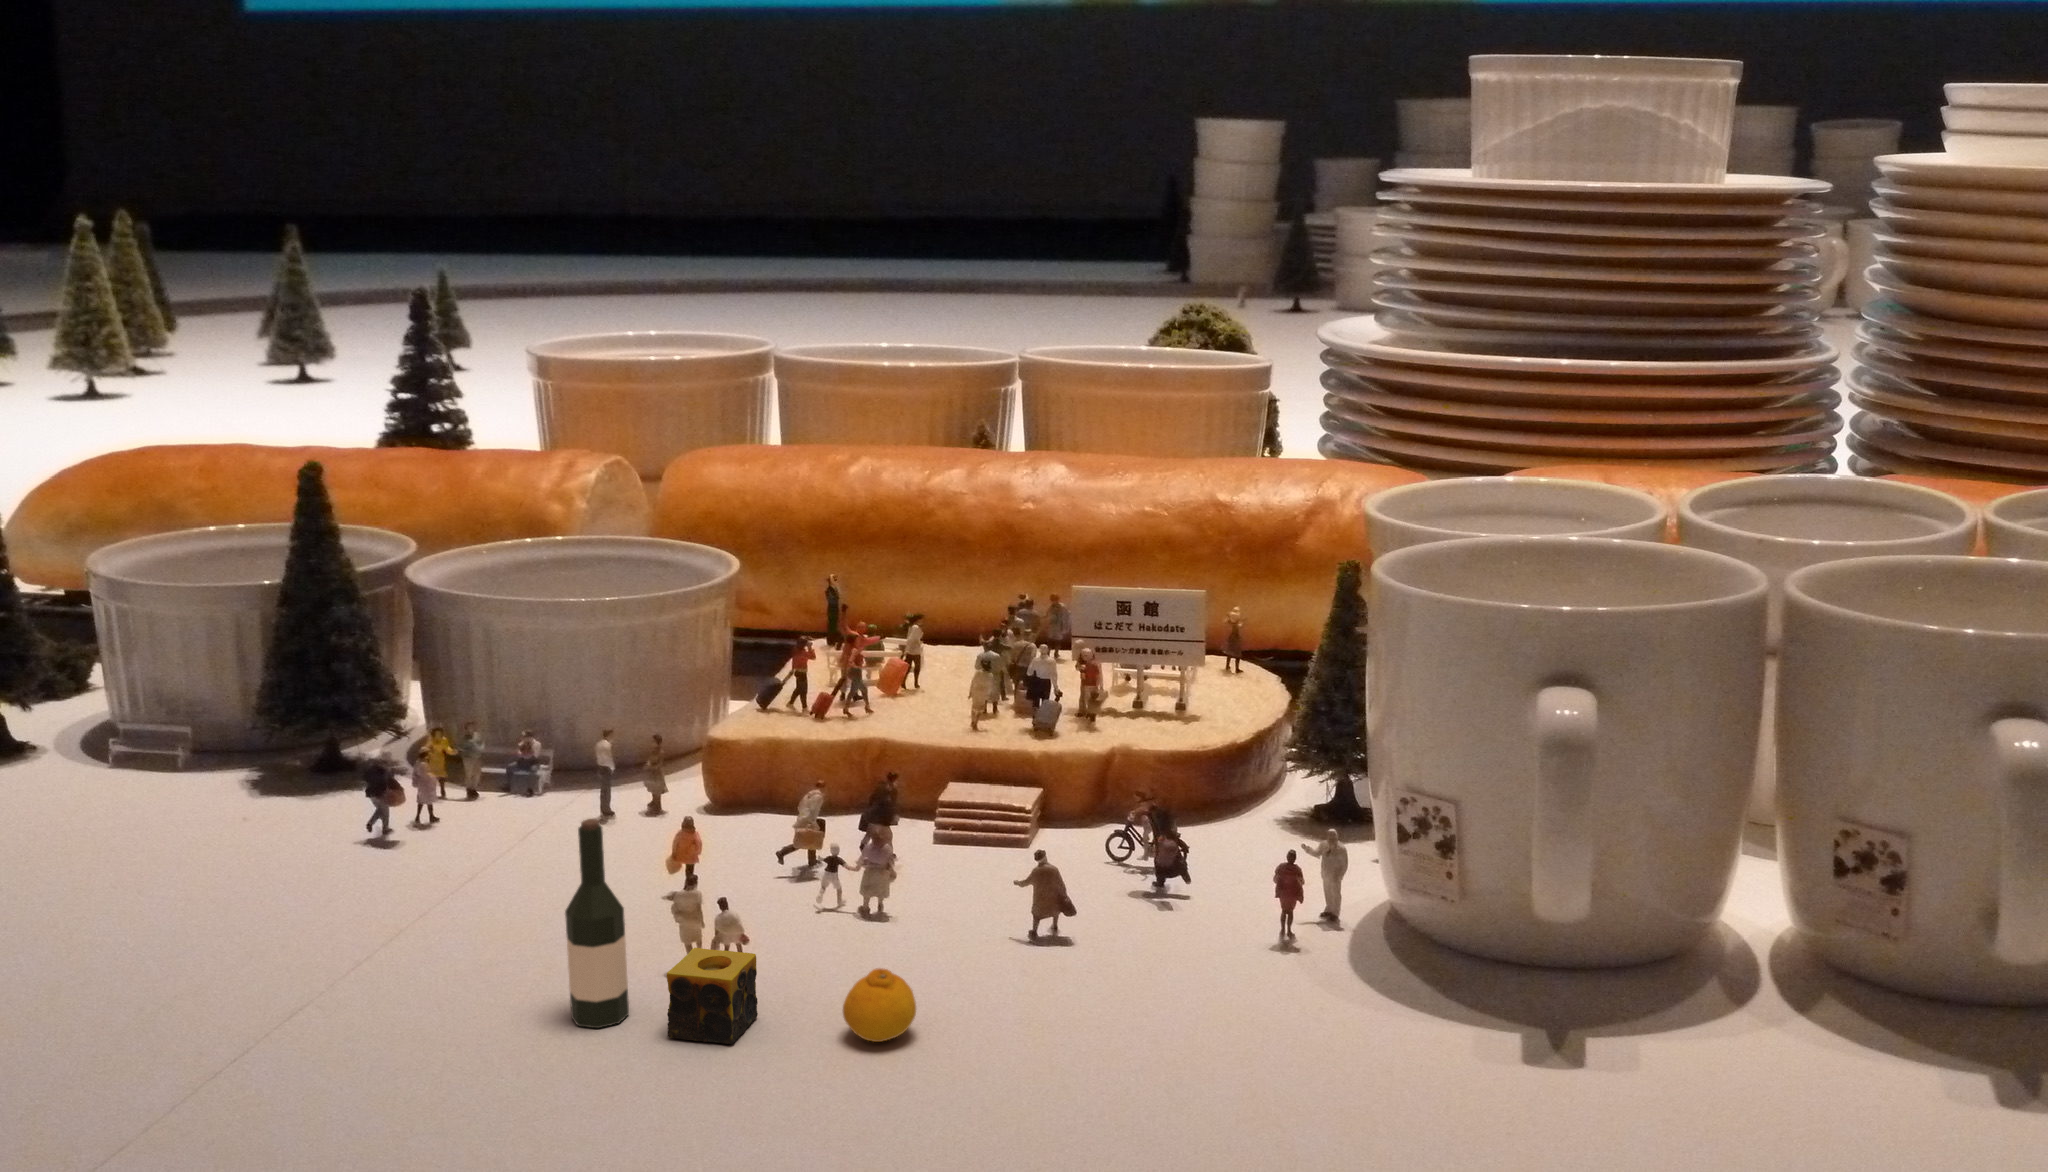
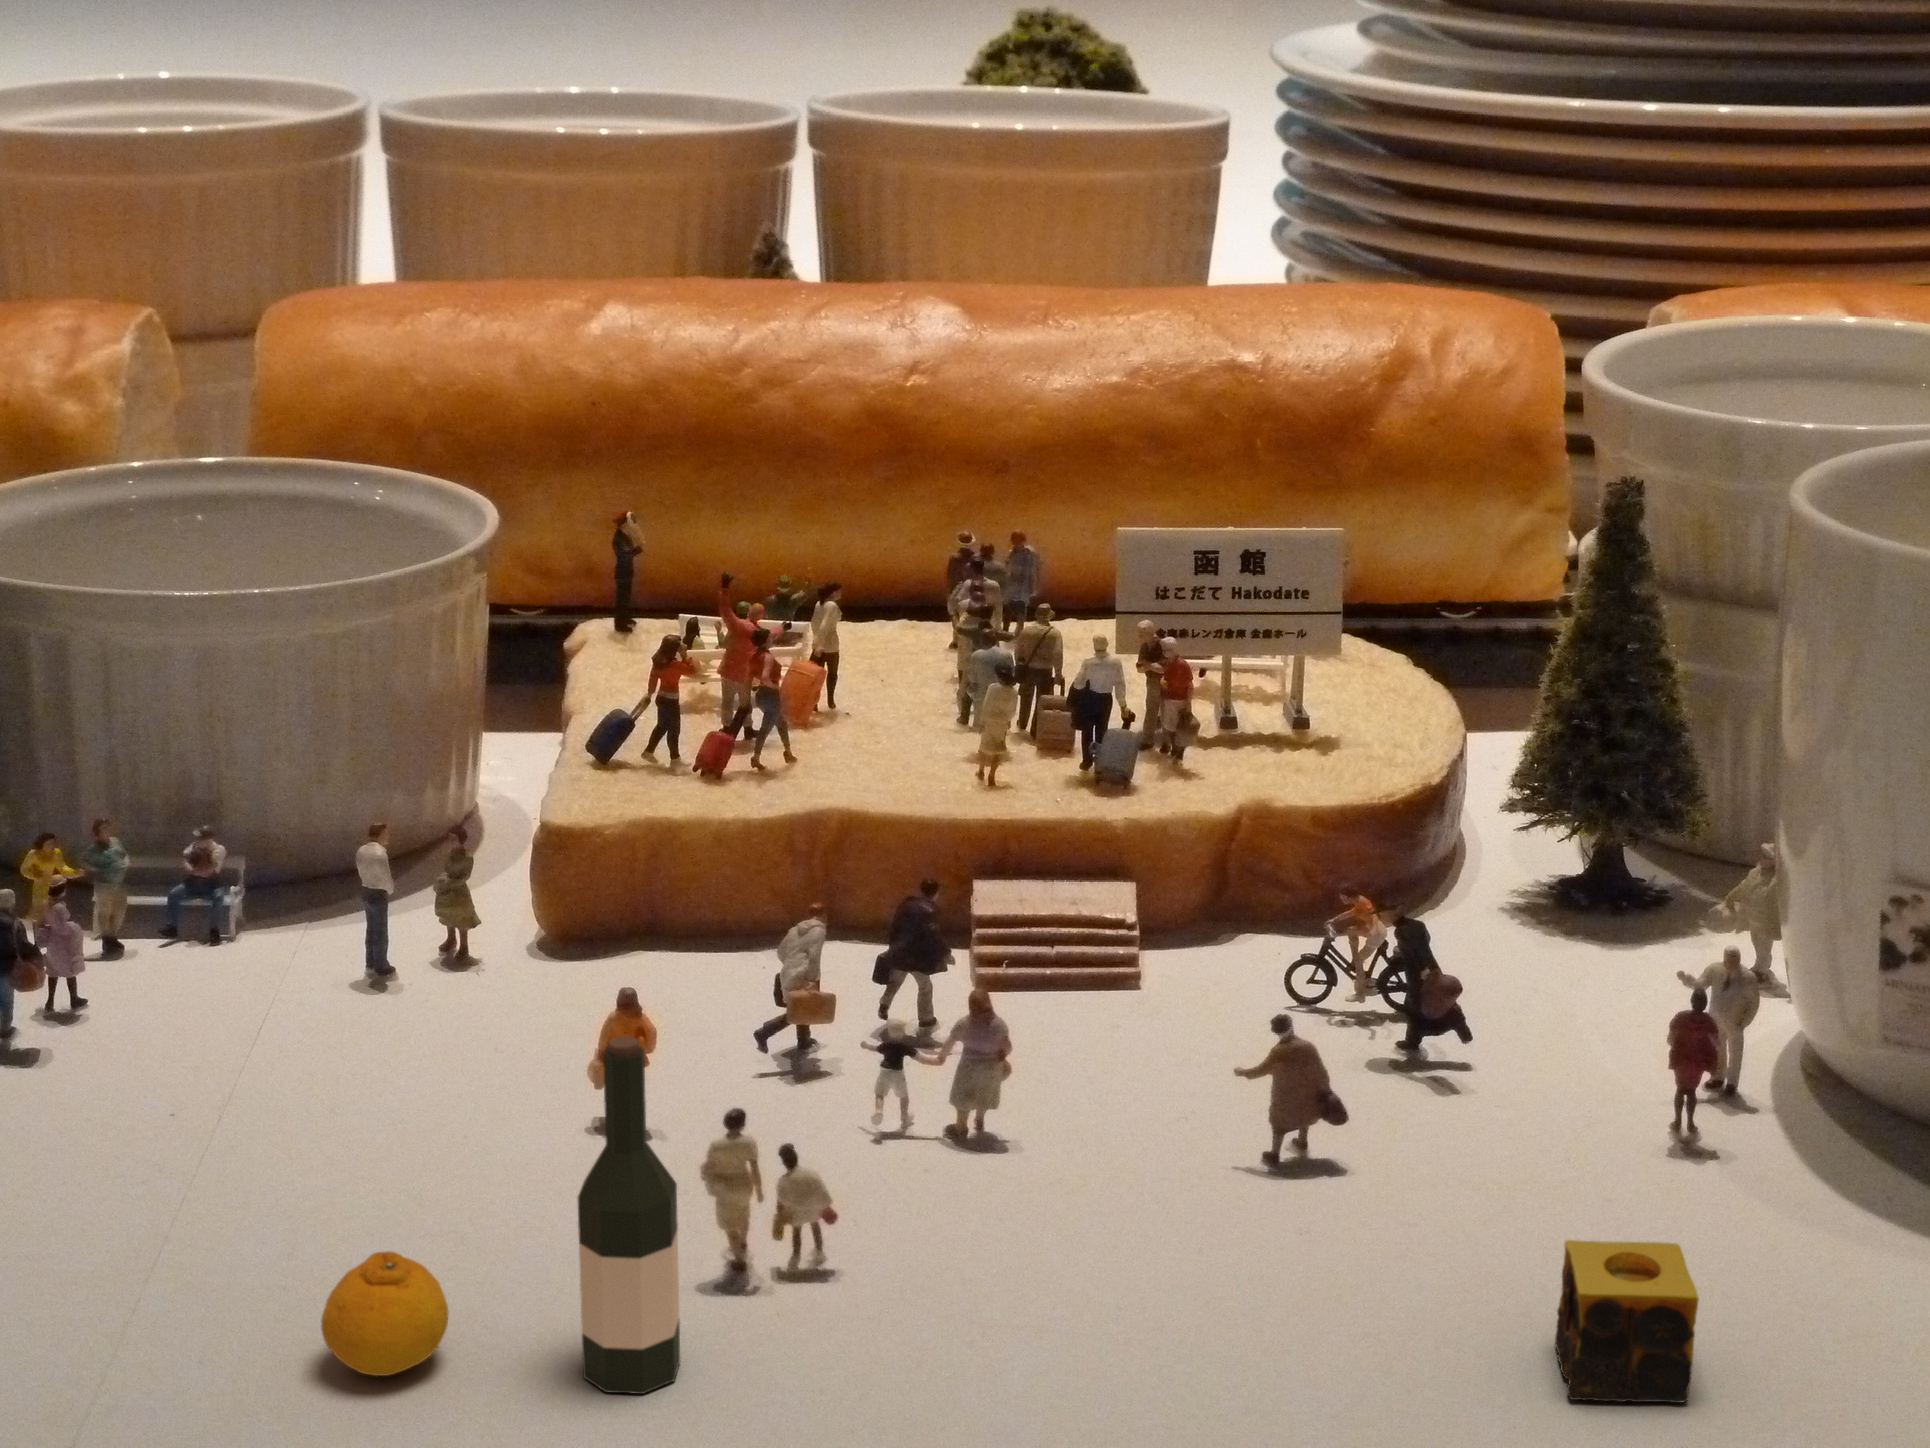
candle: present [667,948,758,1044] -> present [1555,1240,1699,1403]
fruit: present [843,968,916,1042] -> present [321,1252,449,1376]

